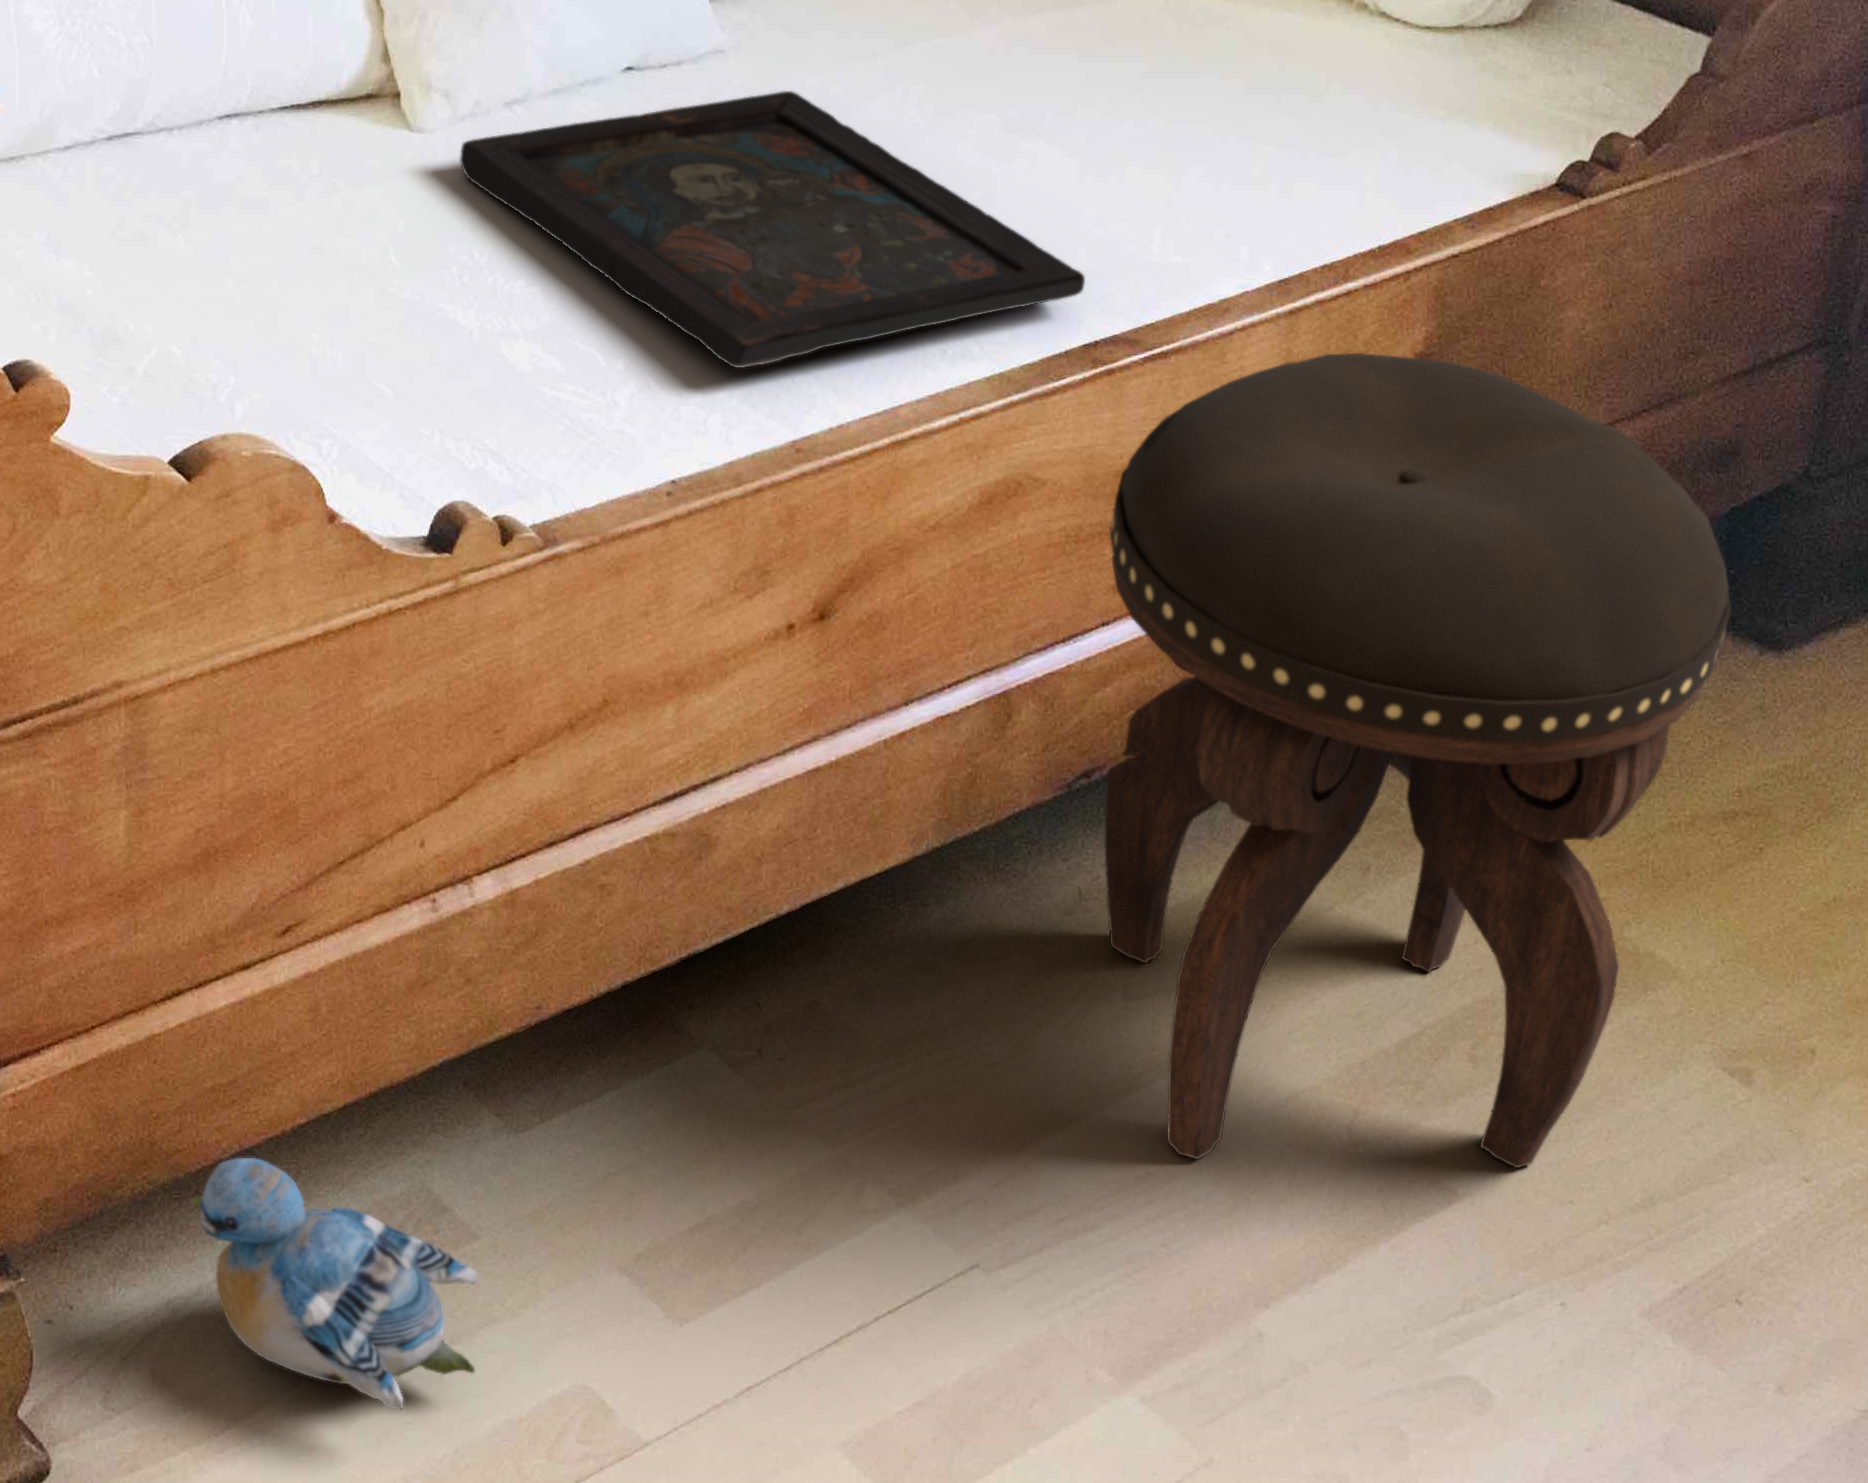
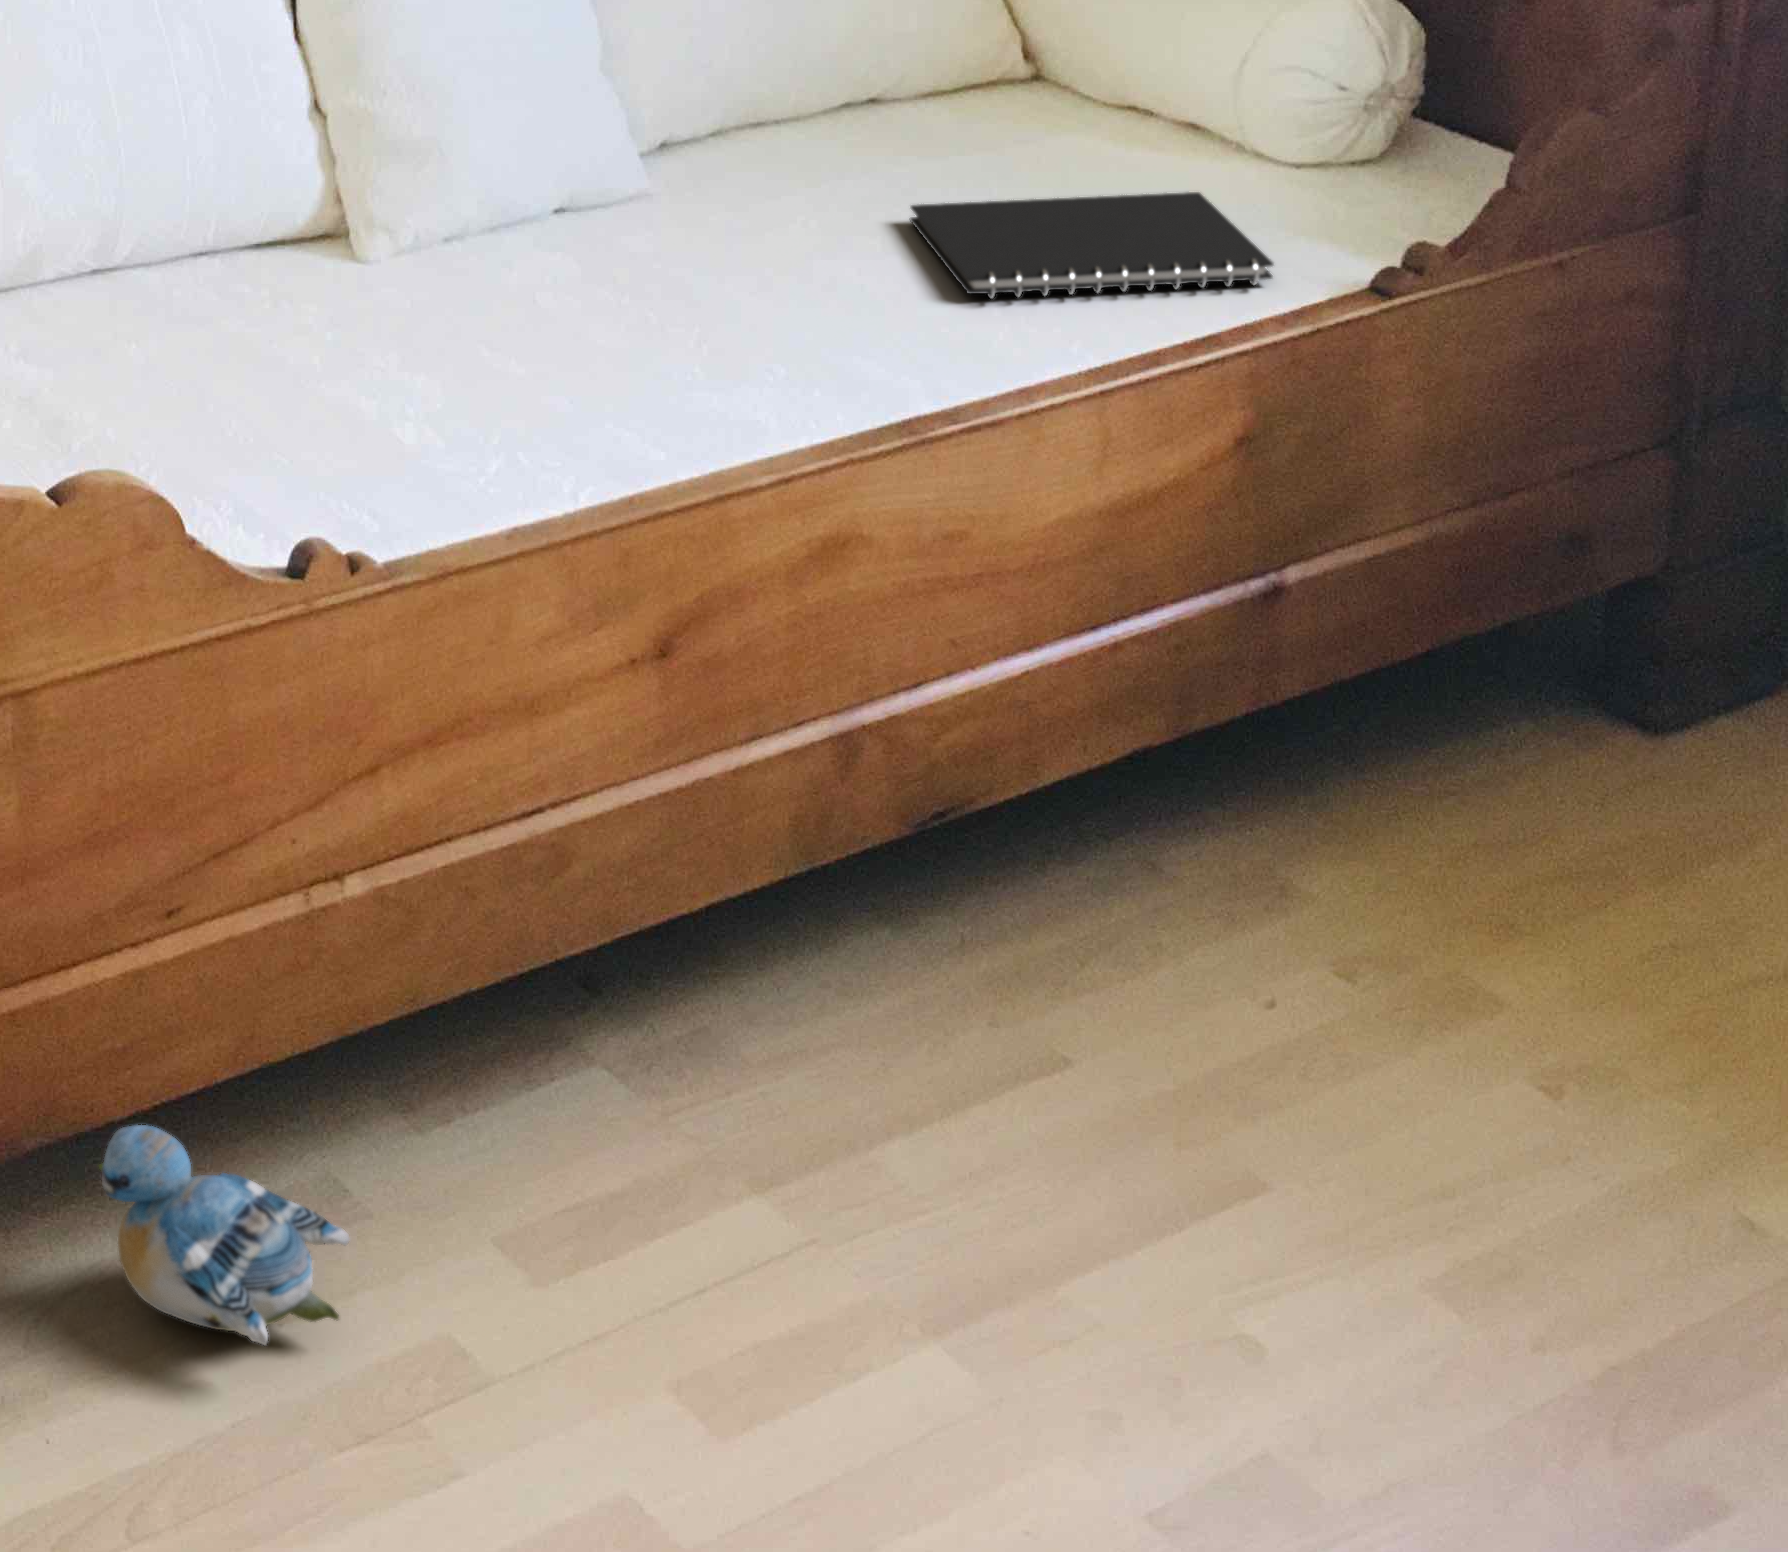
notebook: none [1031,68,1455,197] -> present [910,192,1273,298]
tray: present [460,91,1085,368] -> none [385,219,907,436]
footstool: present [1104,353,1731,1168] -> none [926,424,1467,1162]

